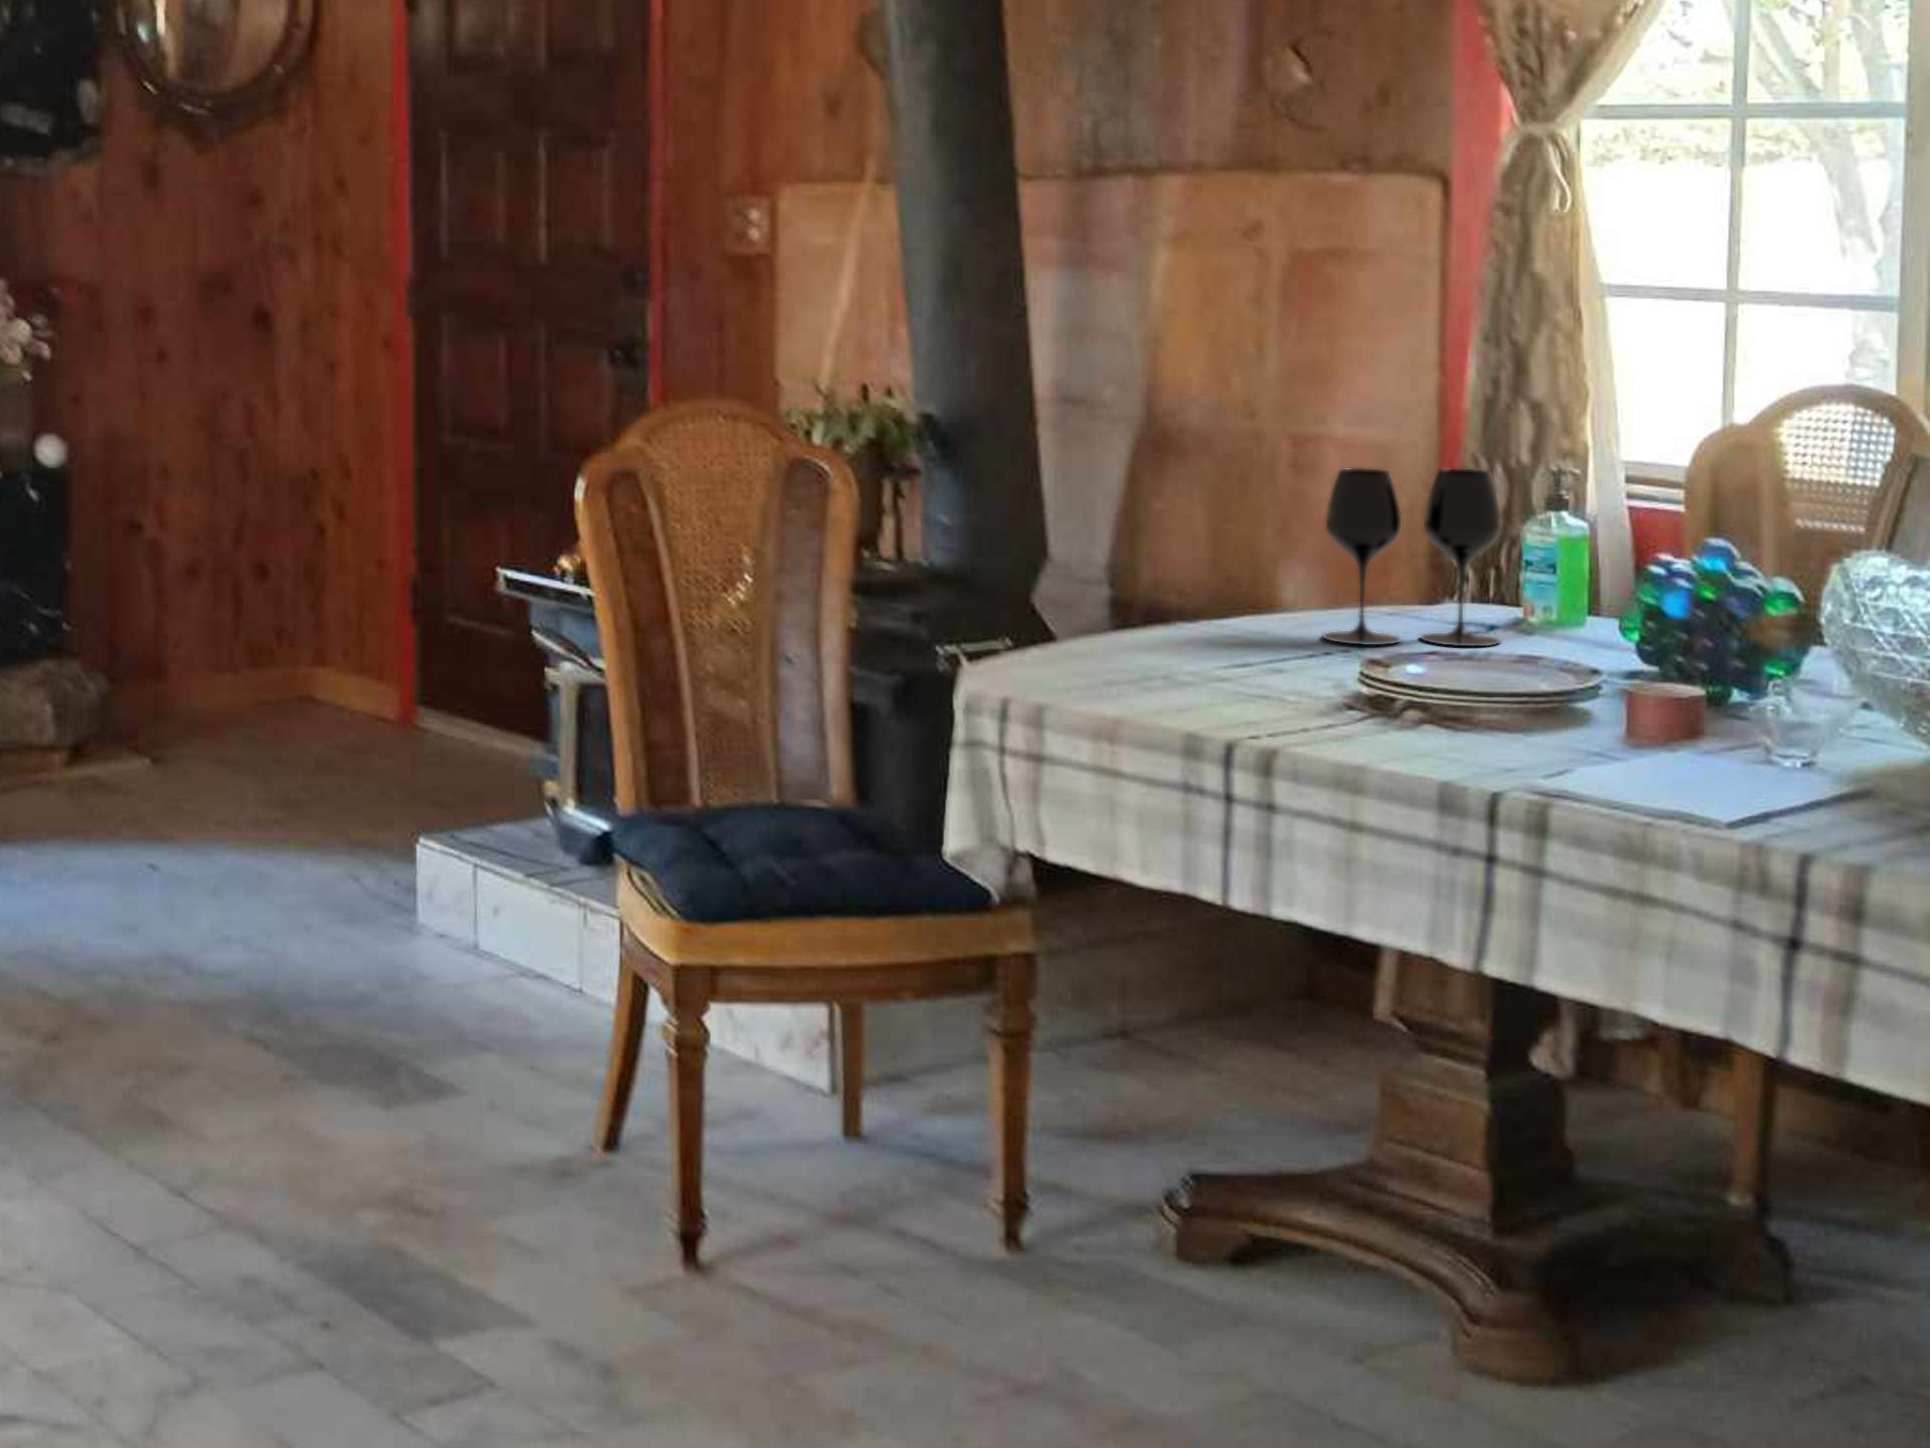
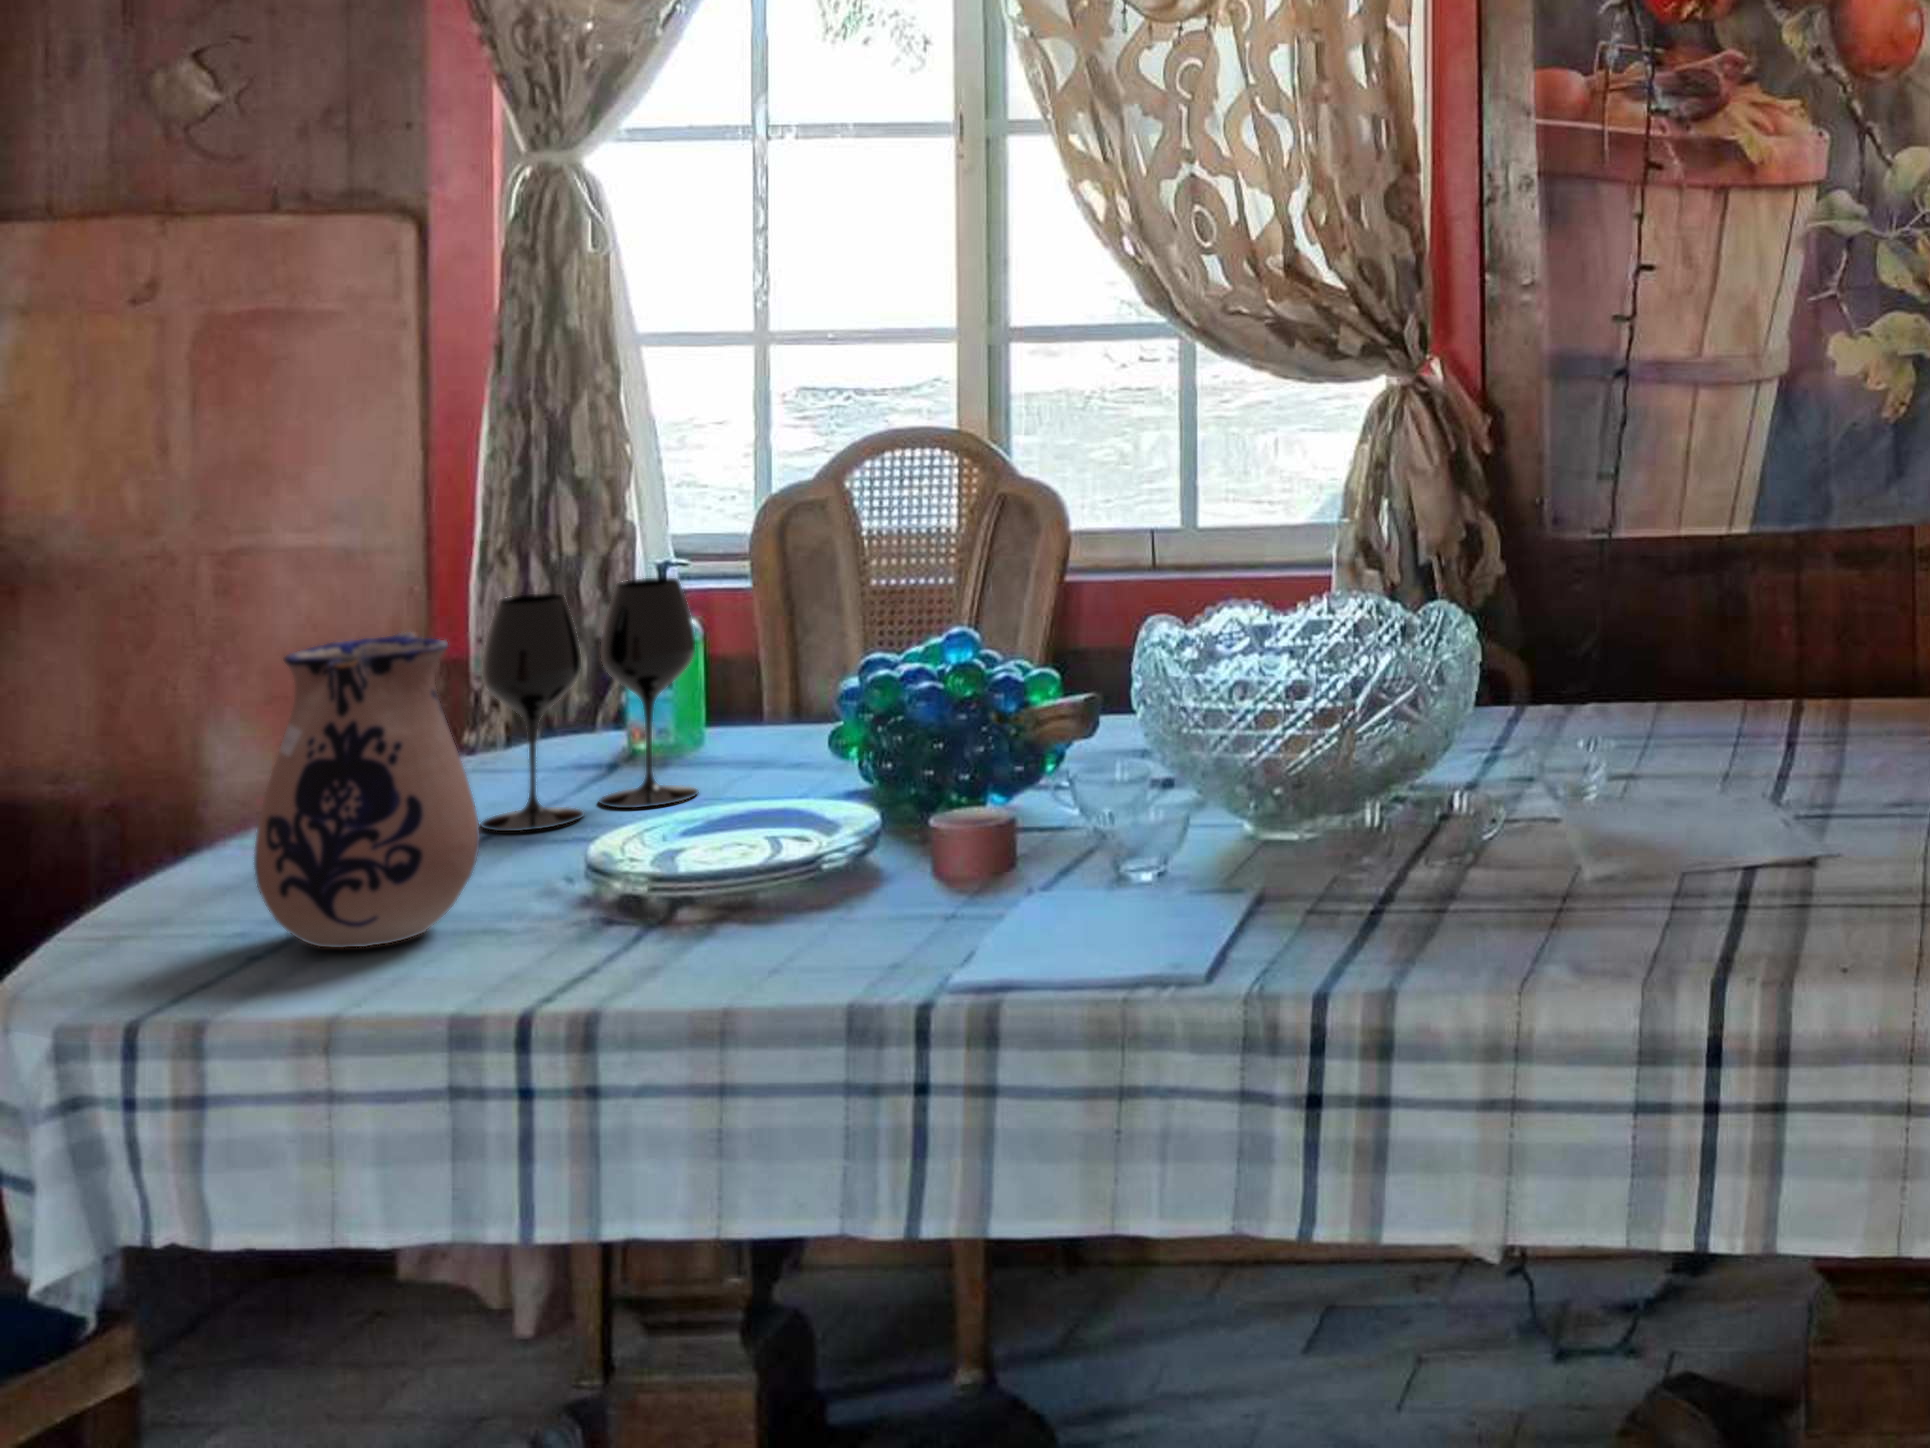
ceramic pitcher: none [1105,475,1257,687] -> present [254,632,480,948]

